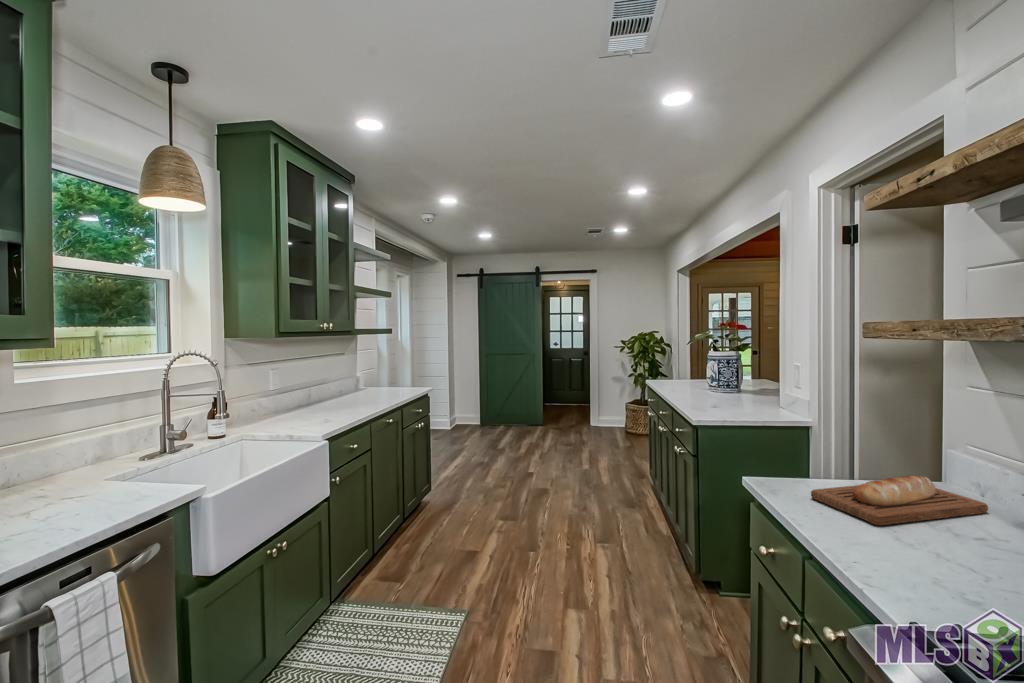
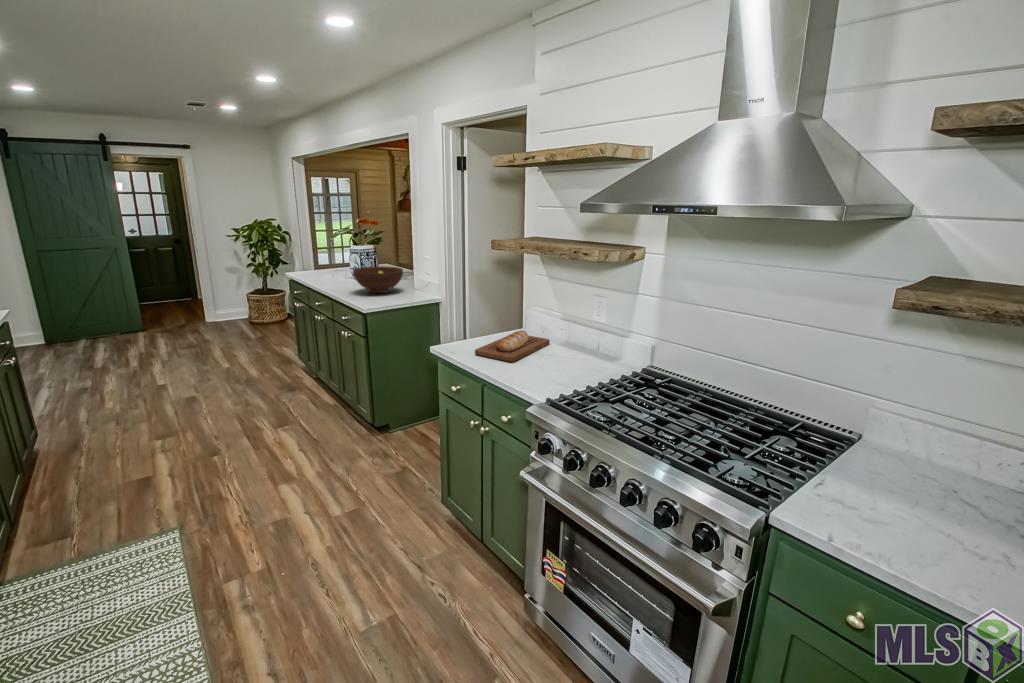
fruit bowl: none [700,374,765,406] -> present [353,266,403,293]

